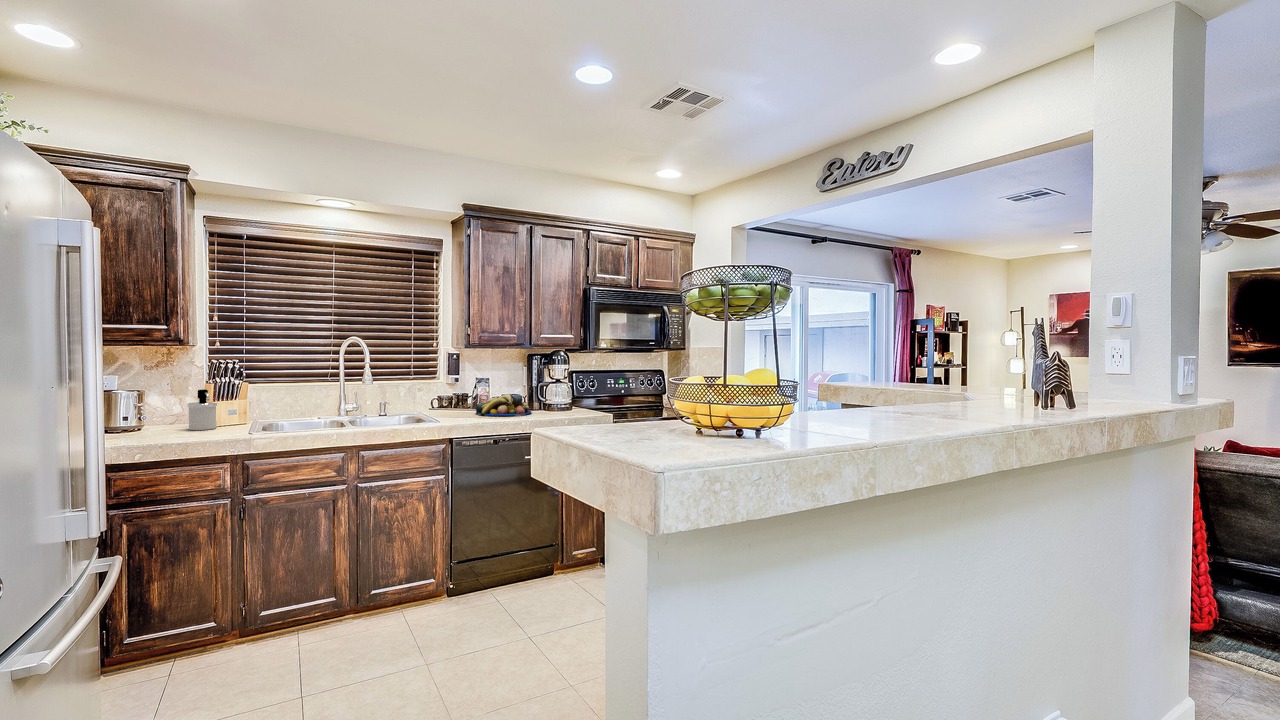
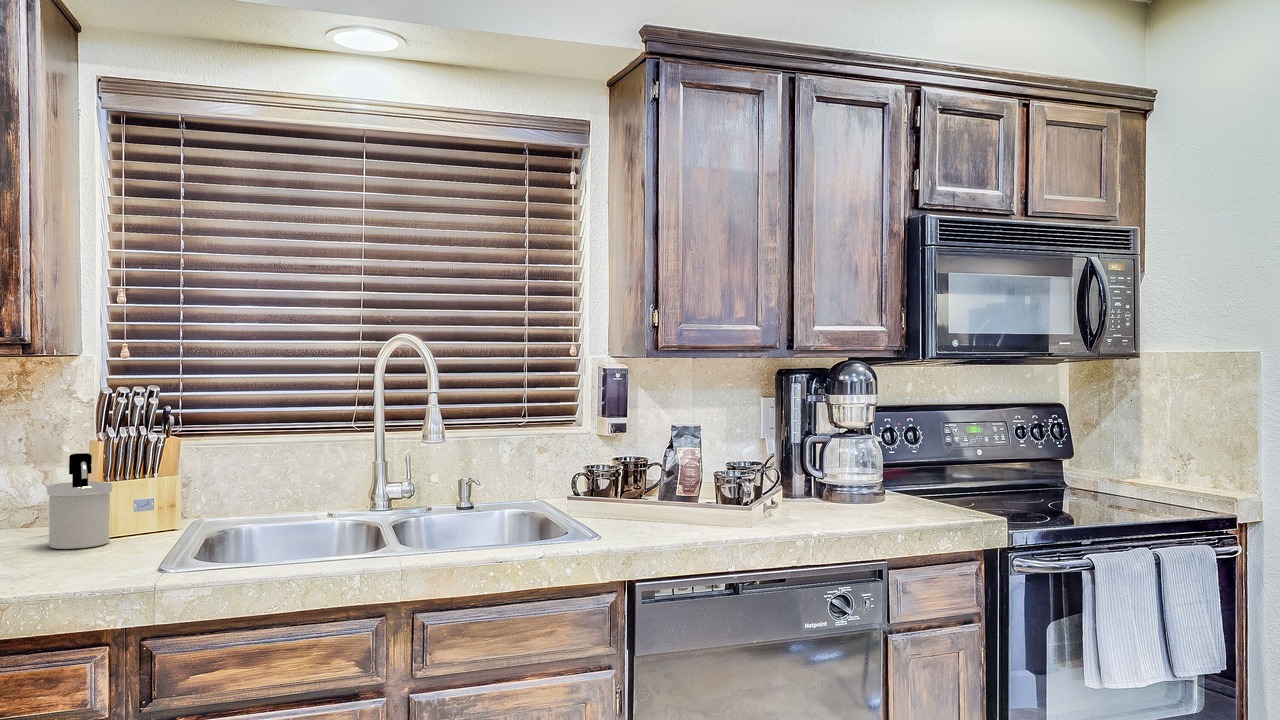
fruit bowl: present [475,394,531,416] -> none [664,464,793,517]

